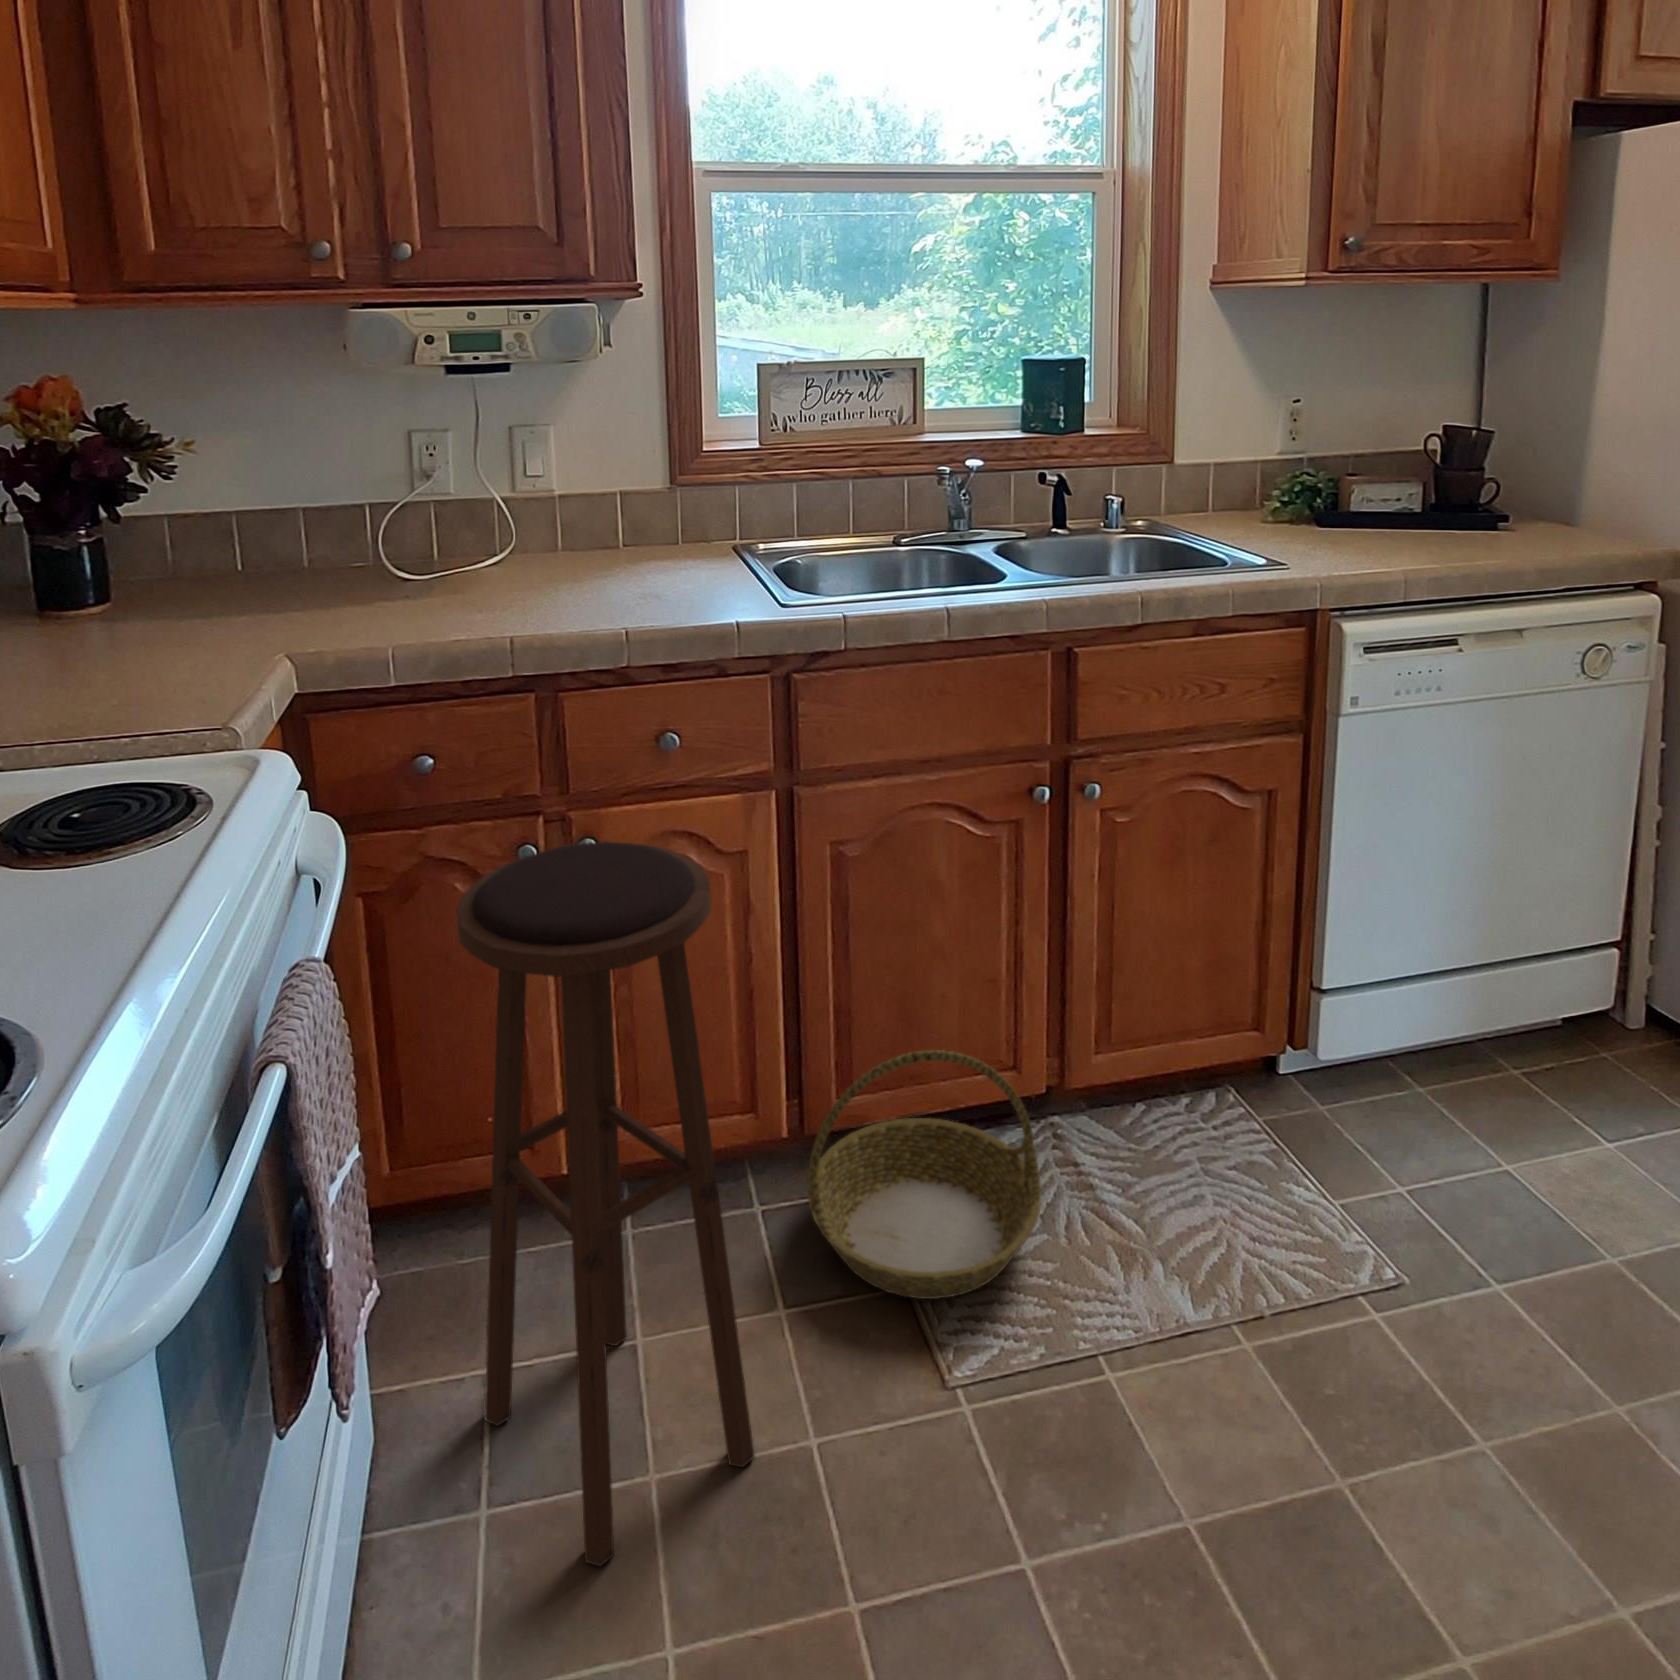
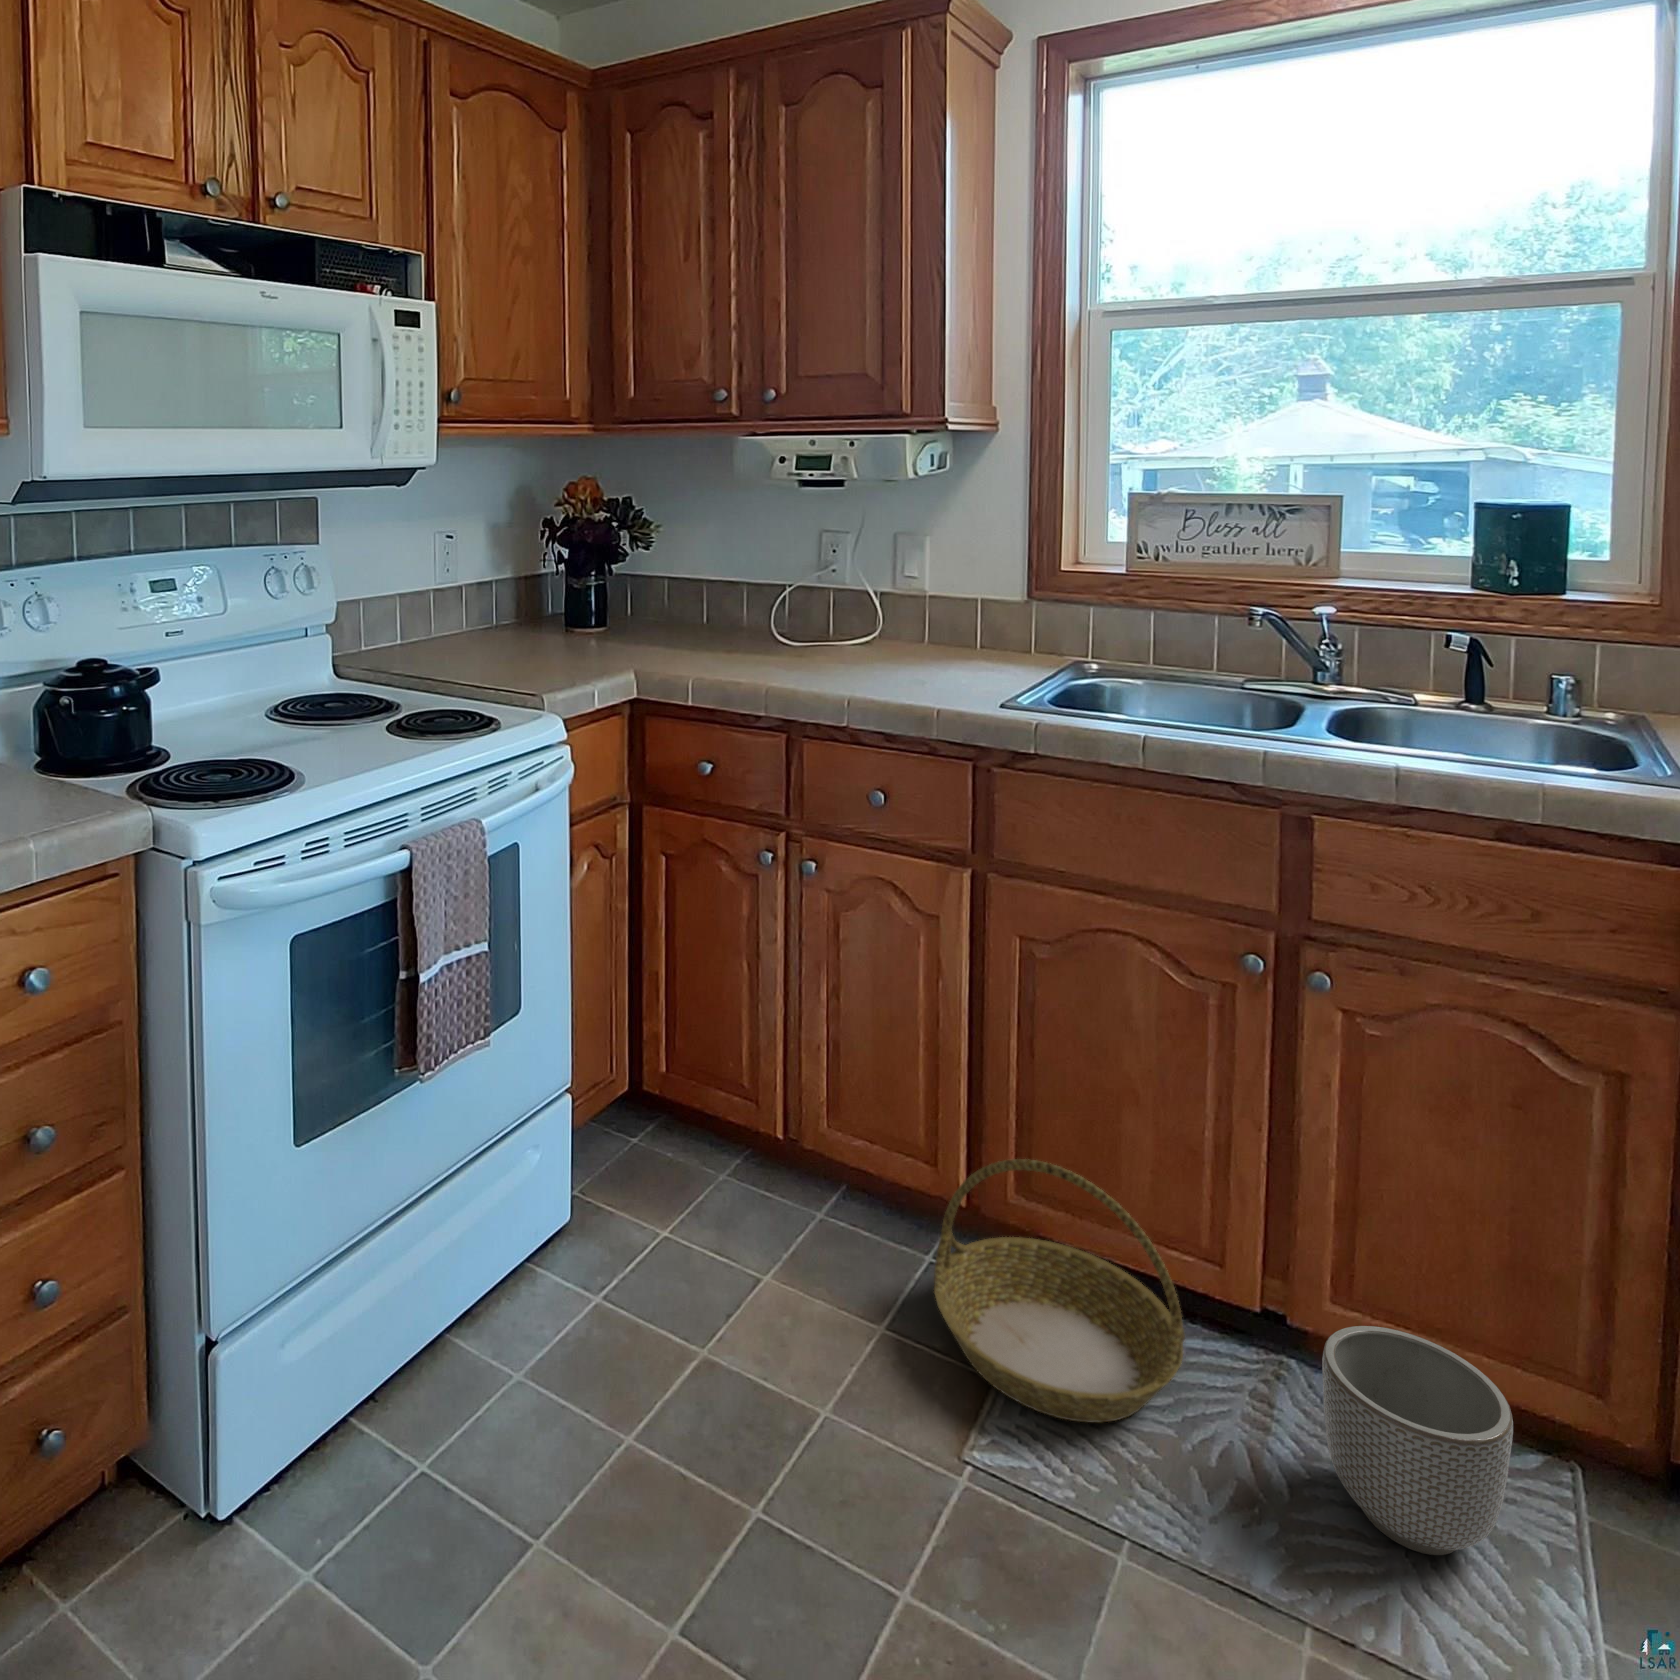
stool: present [457,841,755,1566] -> none [608,839,793,1386]
planter: none [1136,1048,1270,1216] -> present [1322,1326,1513,1555]

